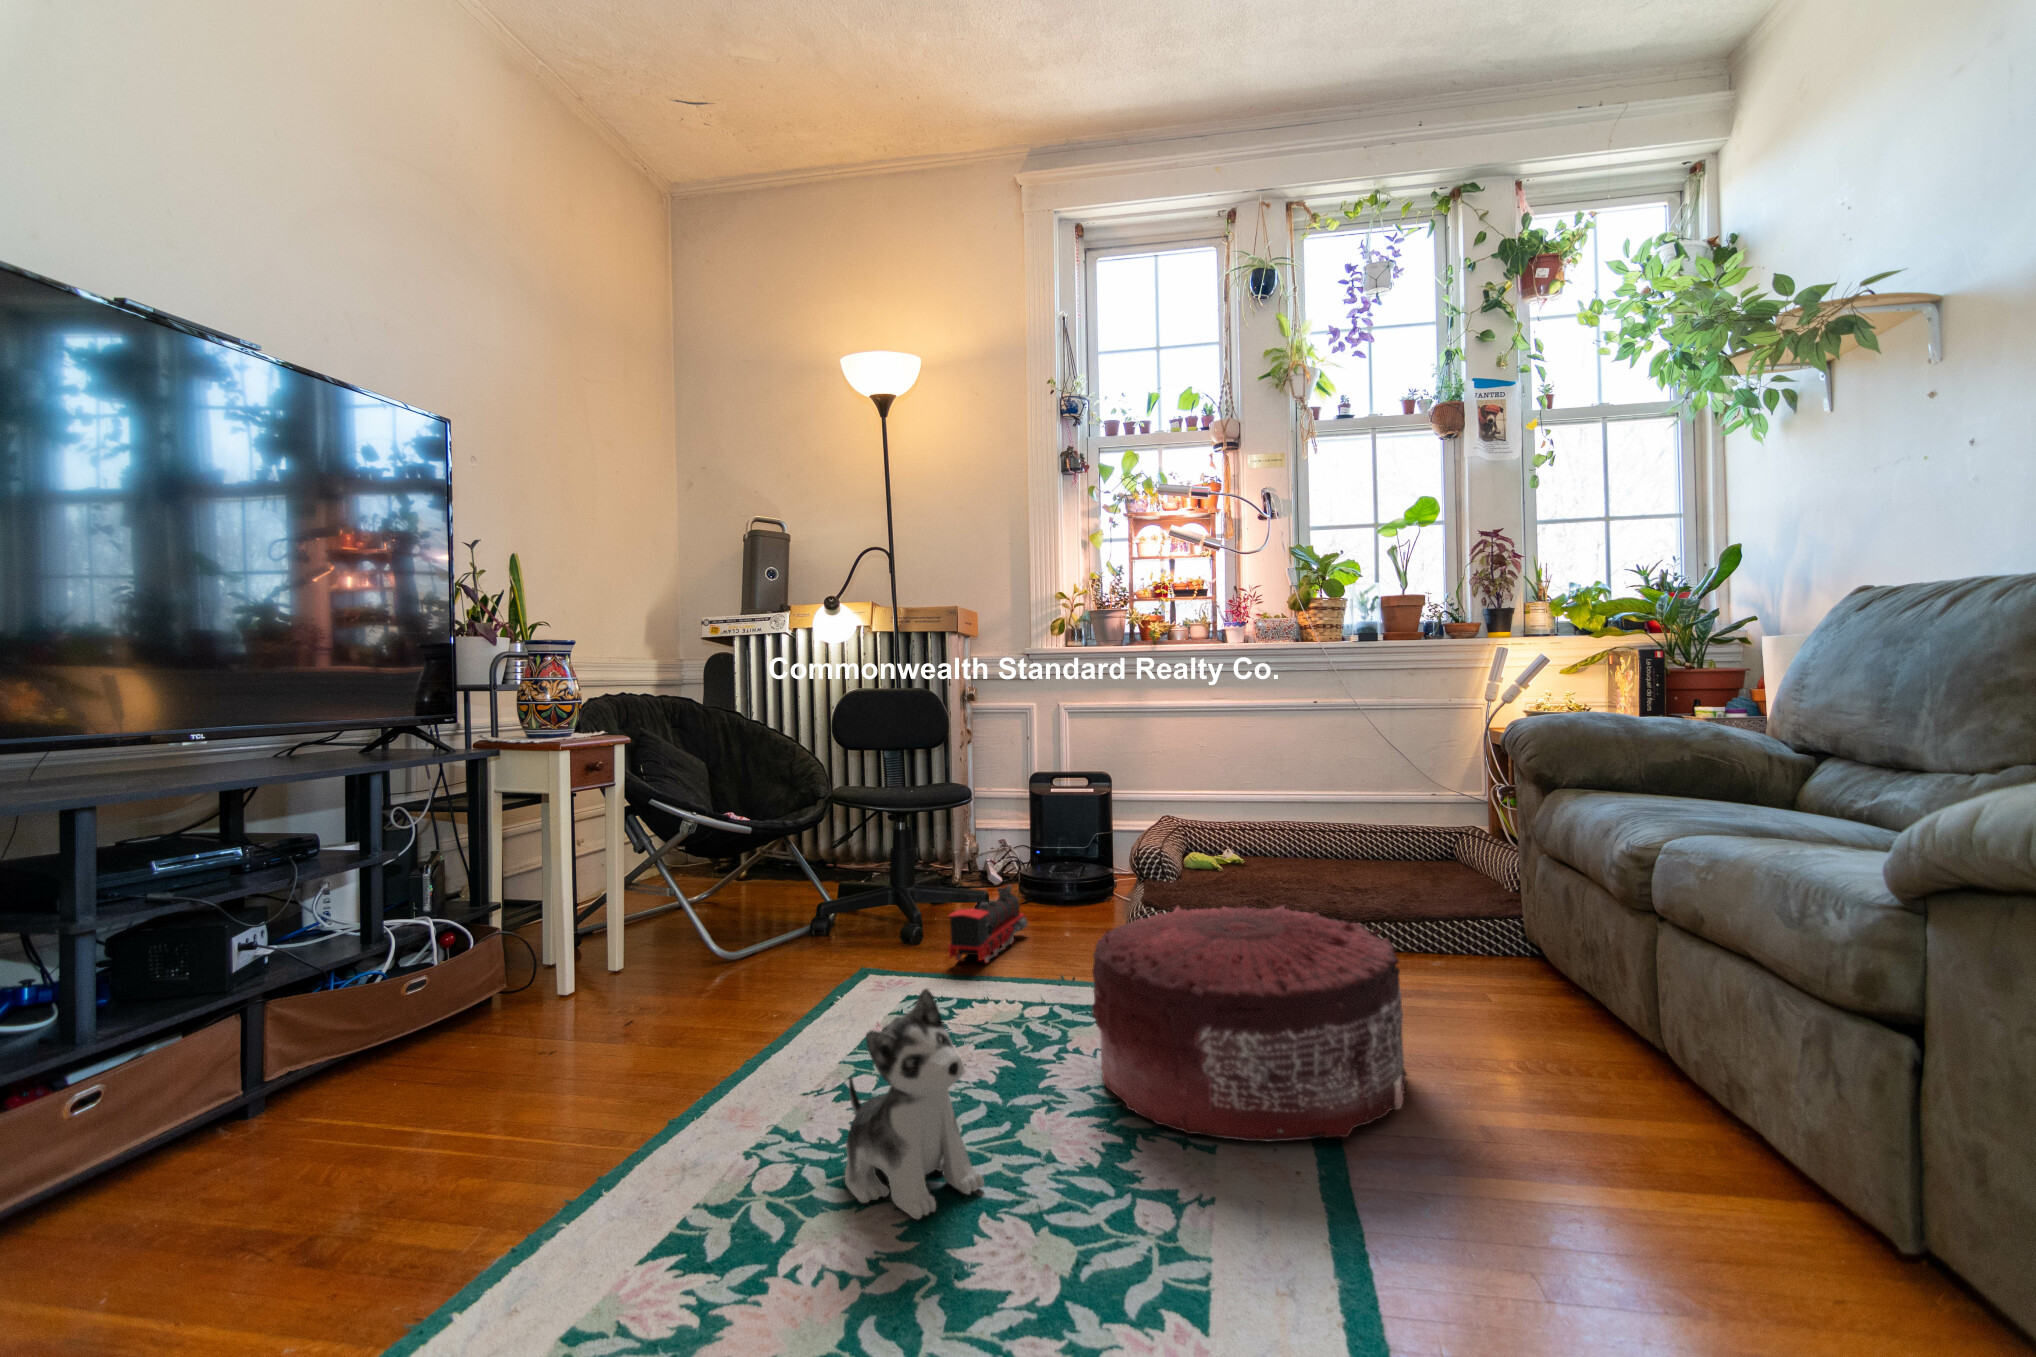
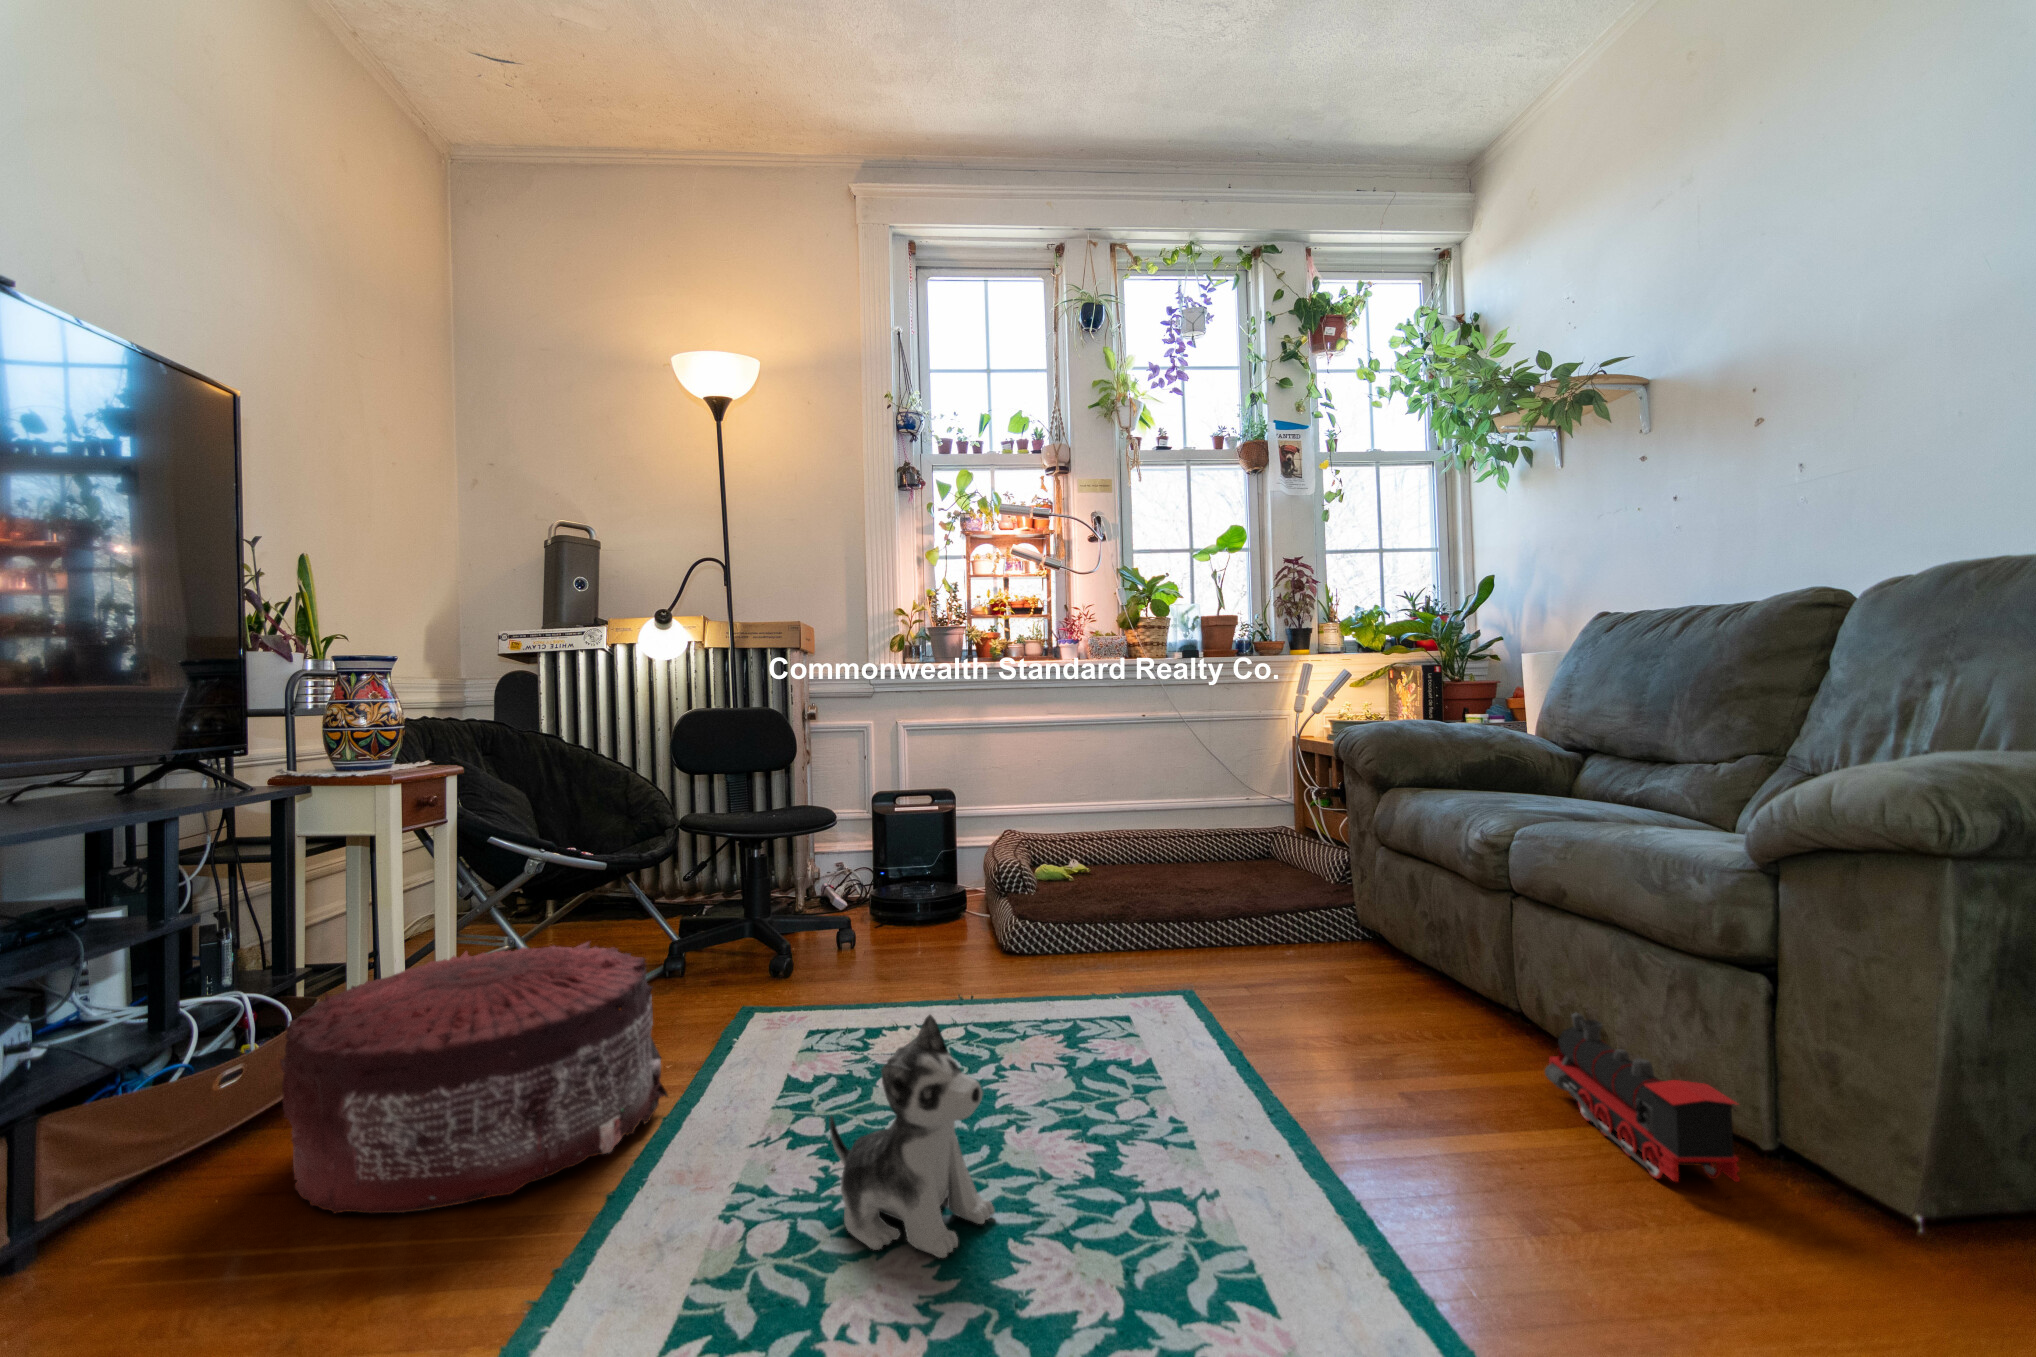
toy train: present [948,886,1028,963] -> present [1545,1013,1740,1182]
pouf: present [1092,905,1407,1141] -> present [280,942,668,1213]

